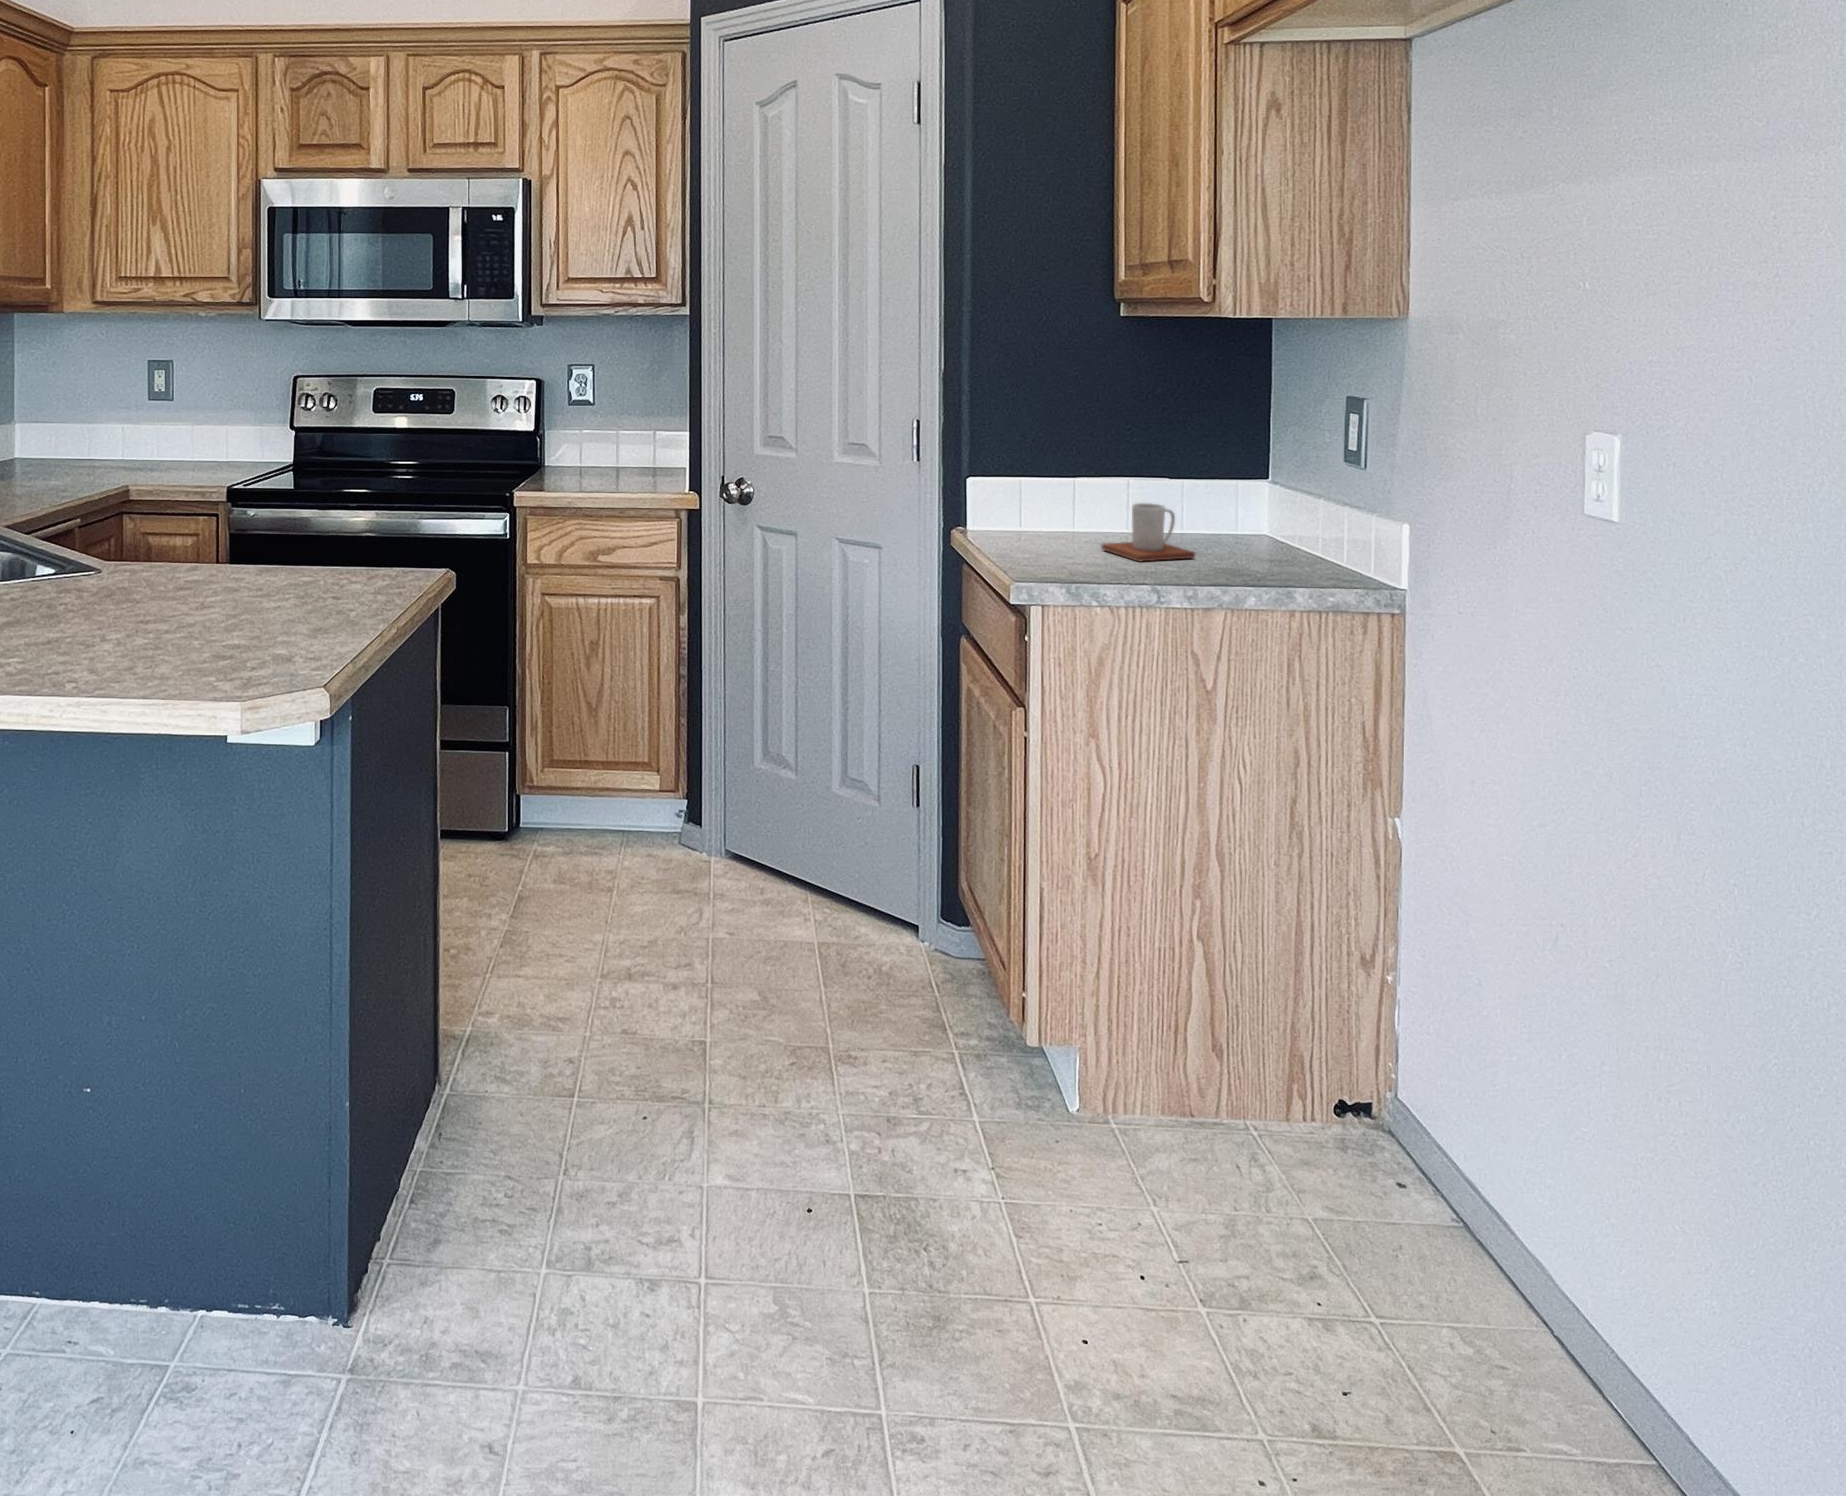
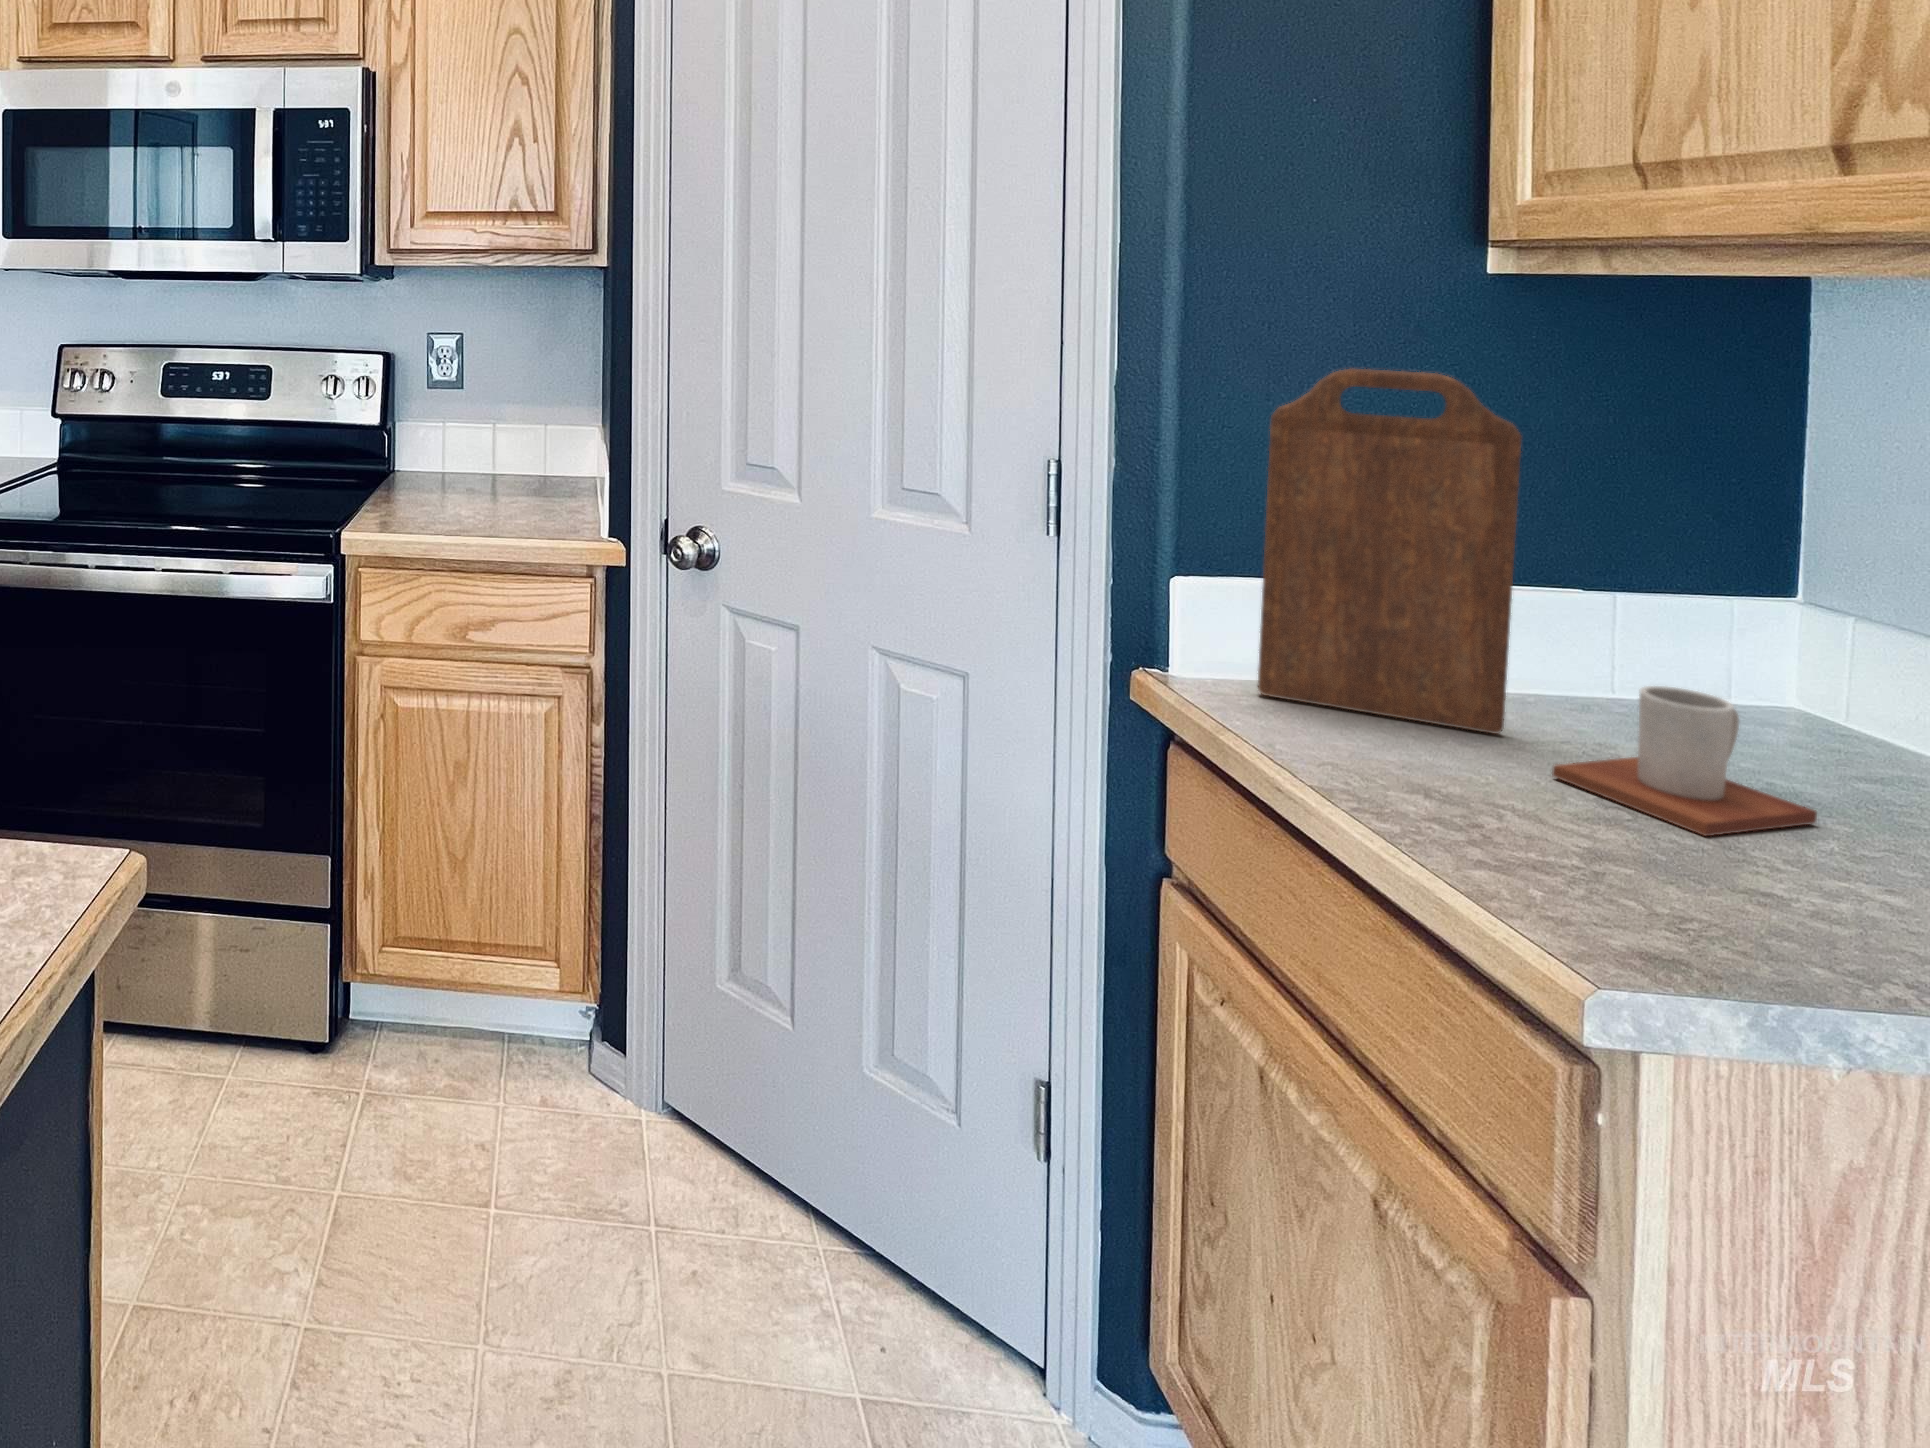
cutting board: none [1000,360,1106,540] -> present [1258,369,1521,734]

